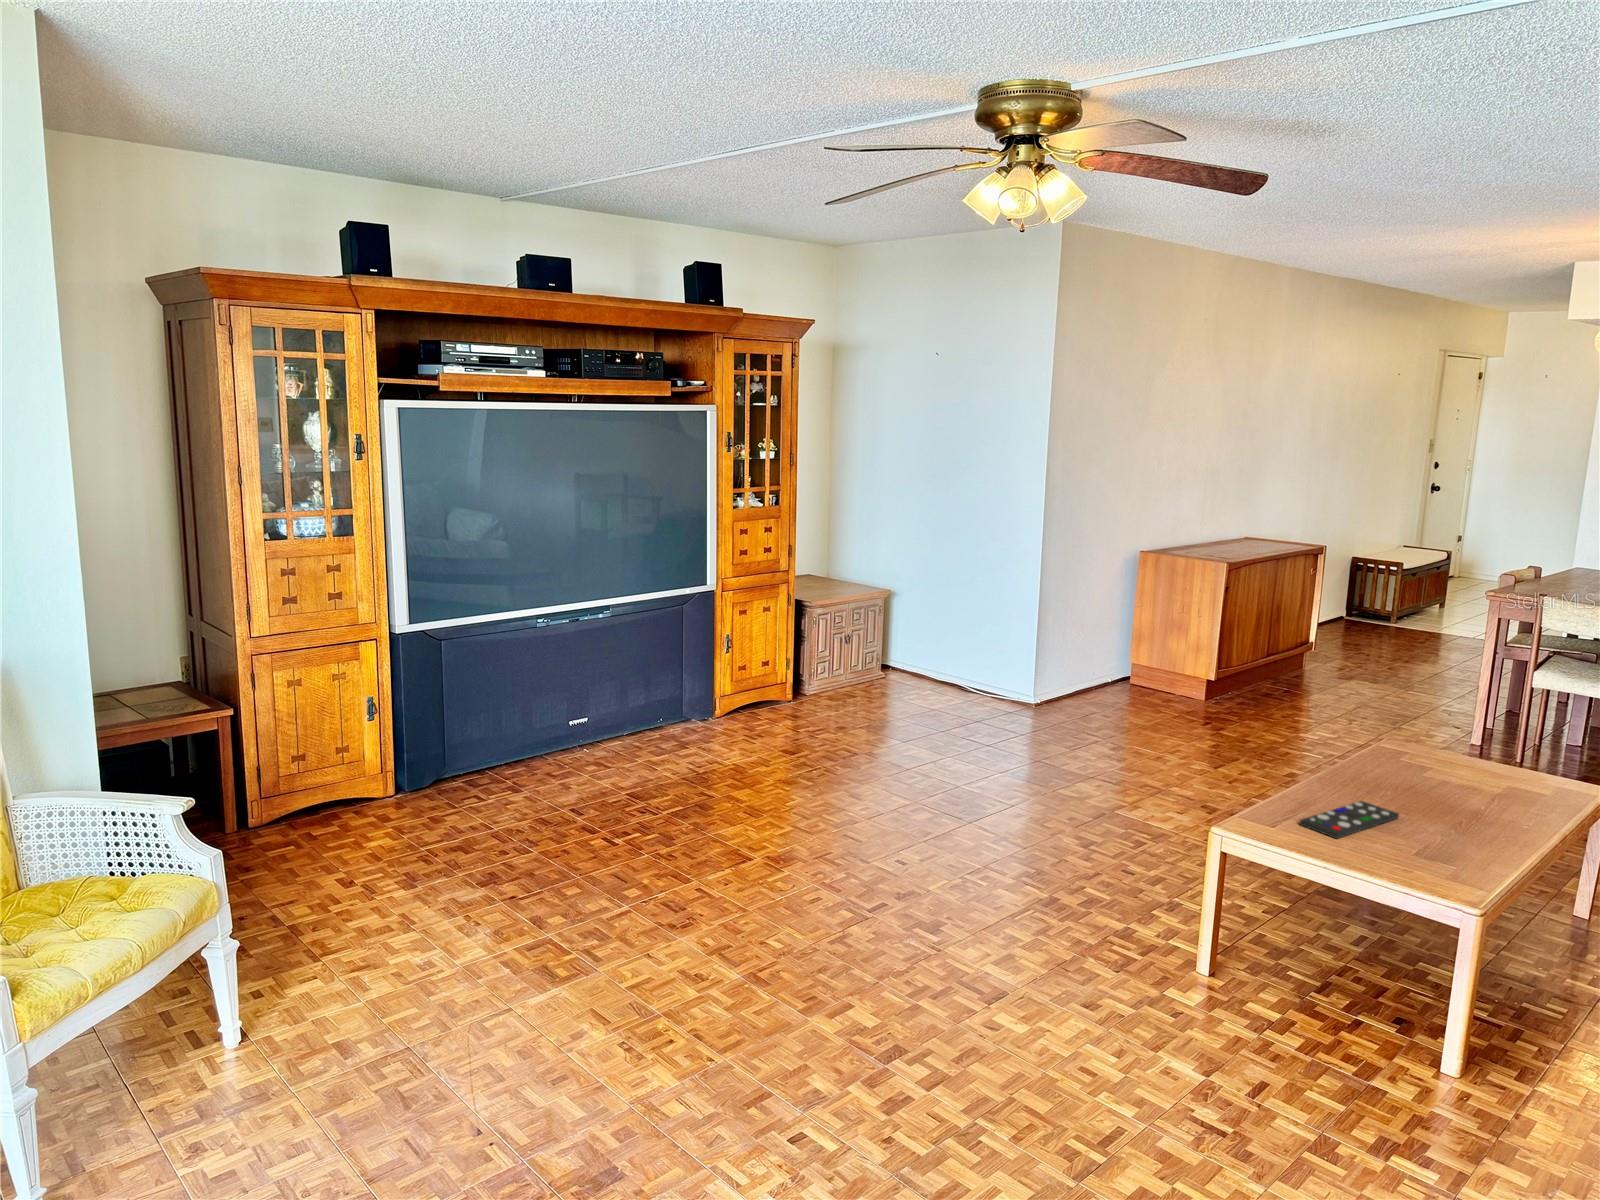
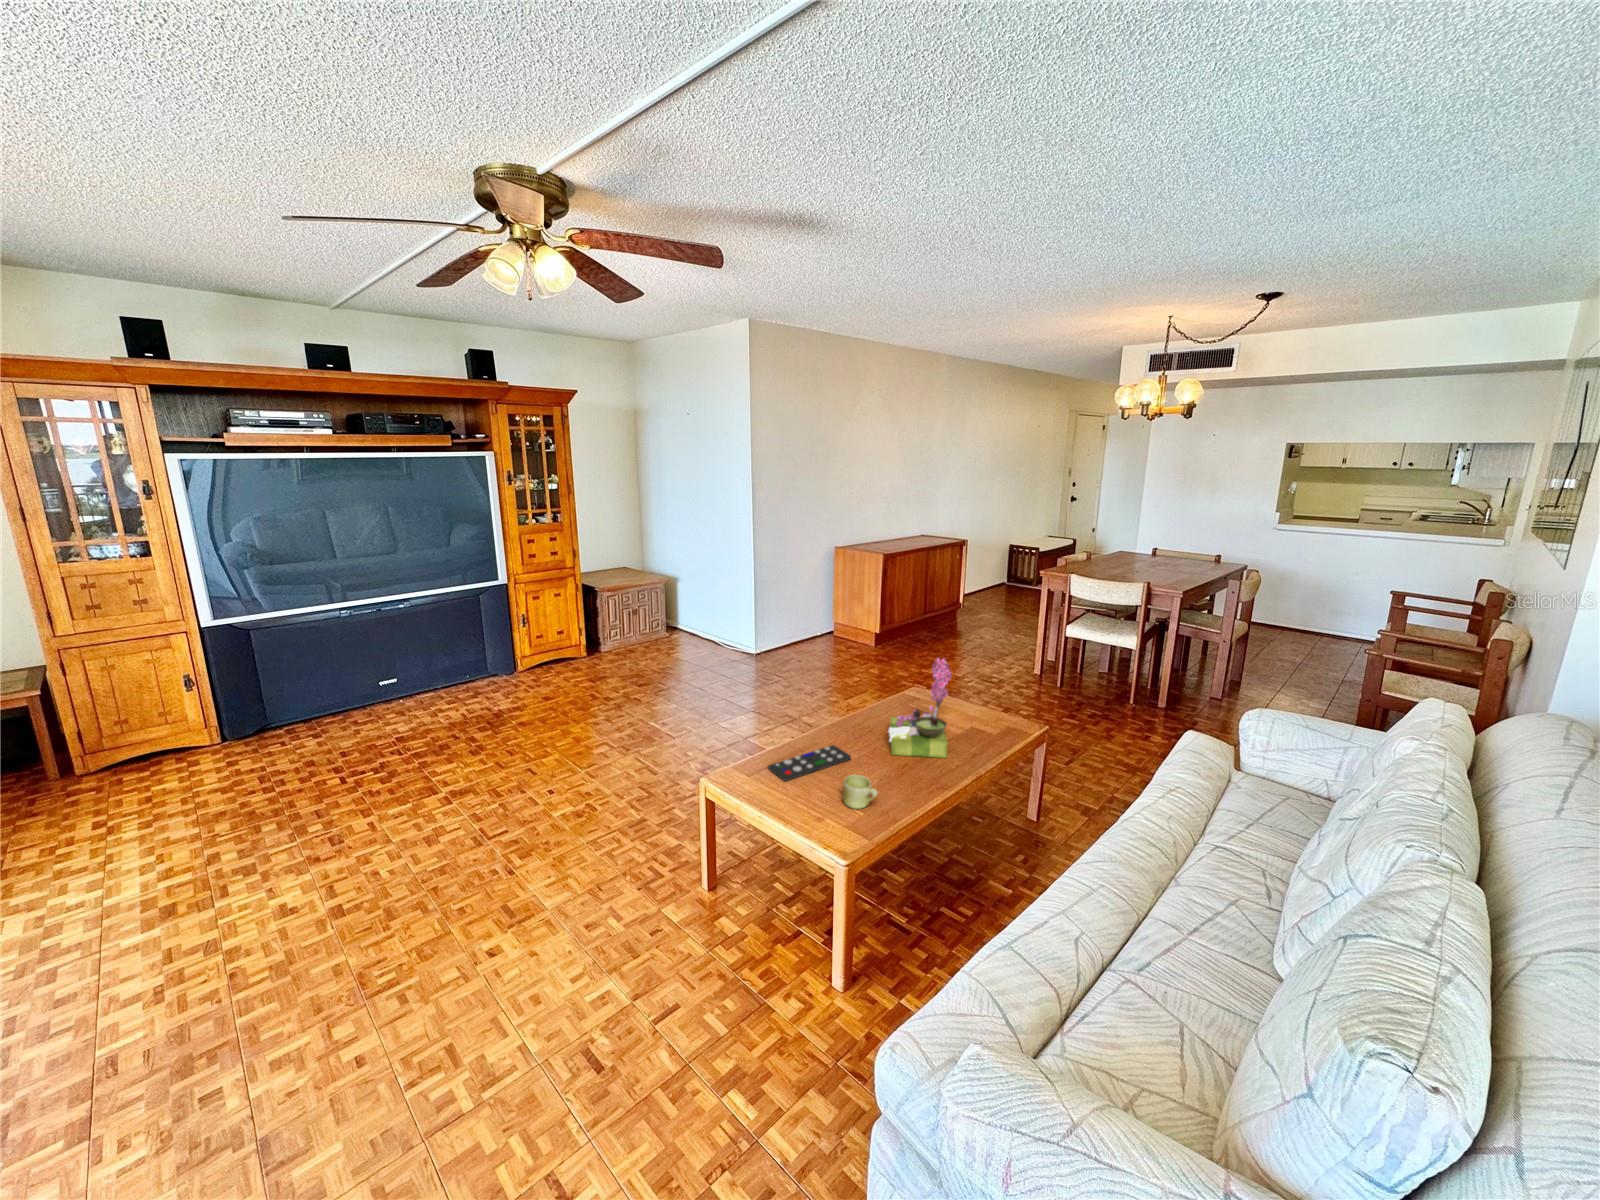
flower arrangement: none [1417,687,1532,821] -> present [889,658,951,758]
mug: none [1436,828,1494,870] -> present [843,775,878,809]

